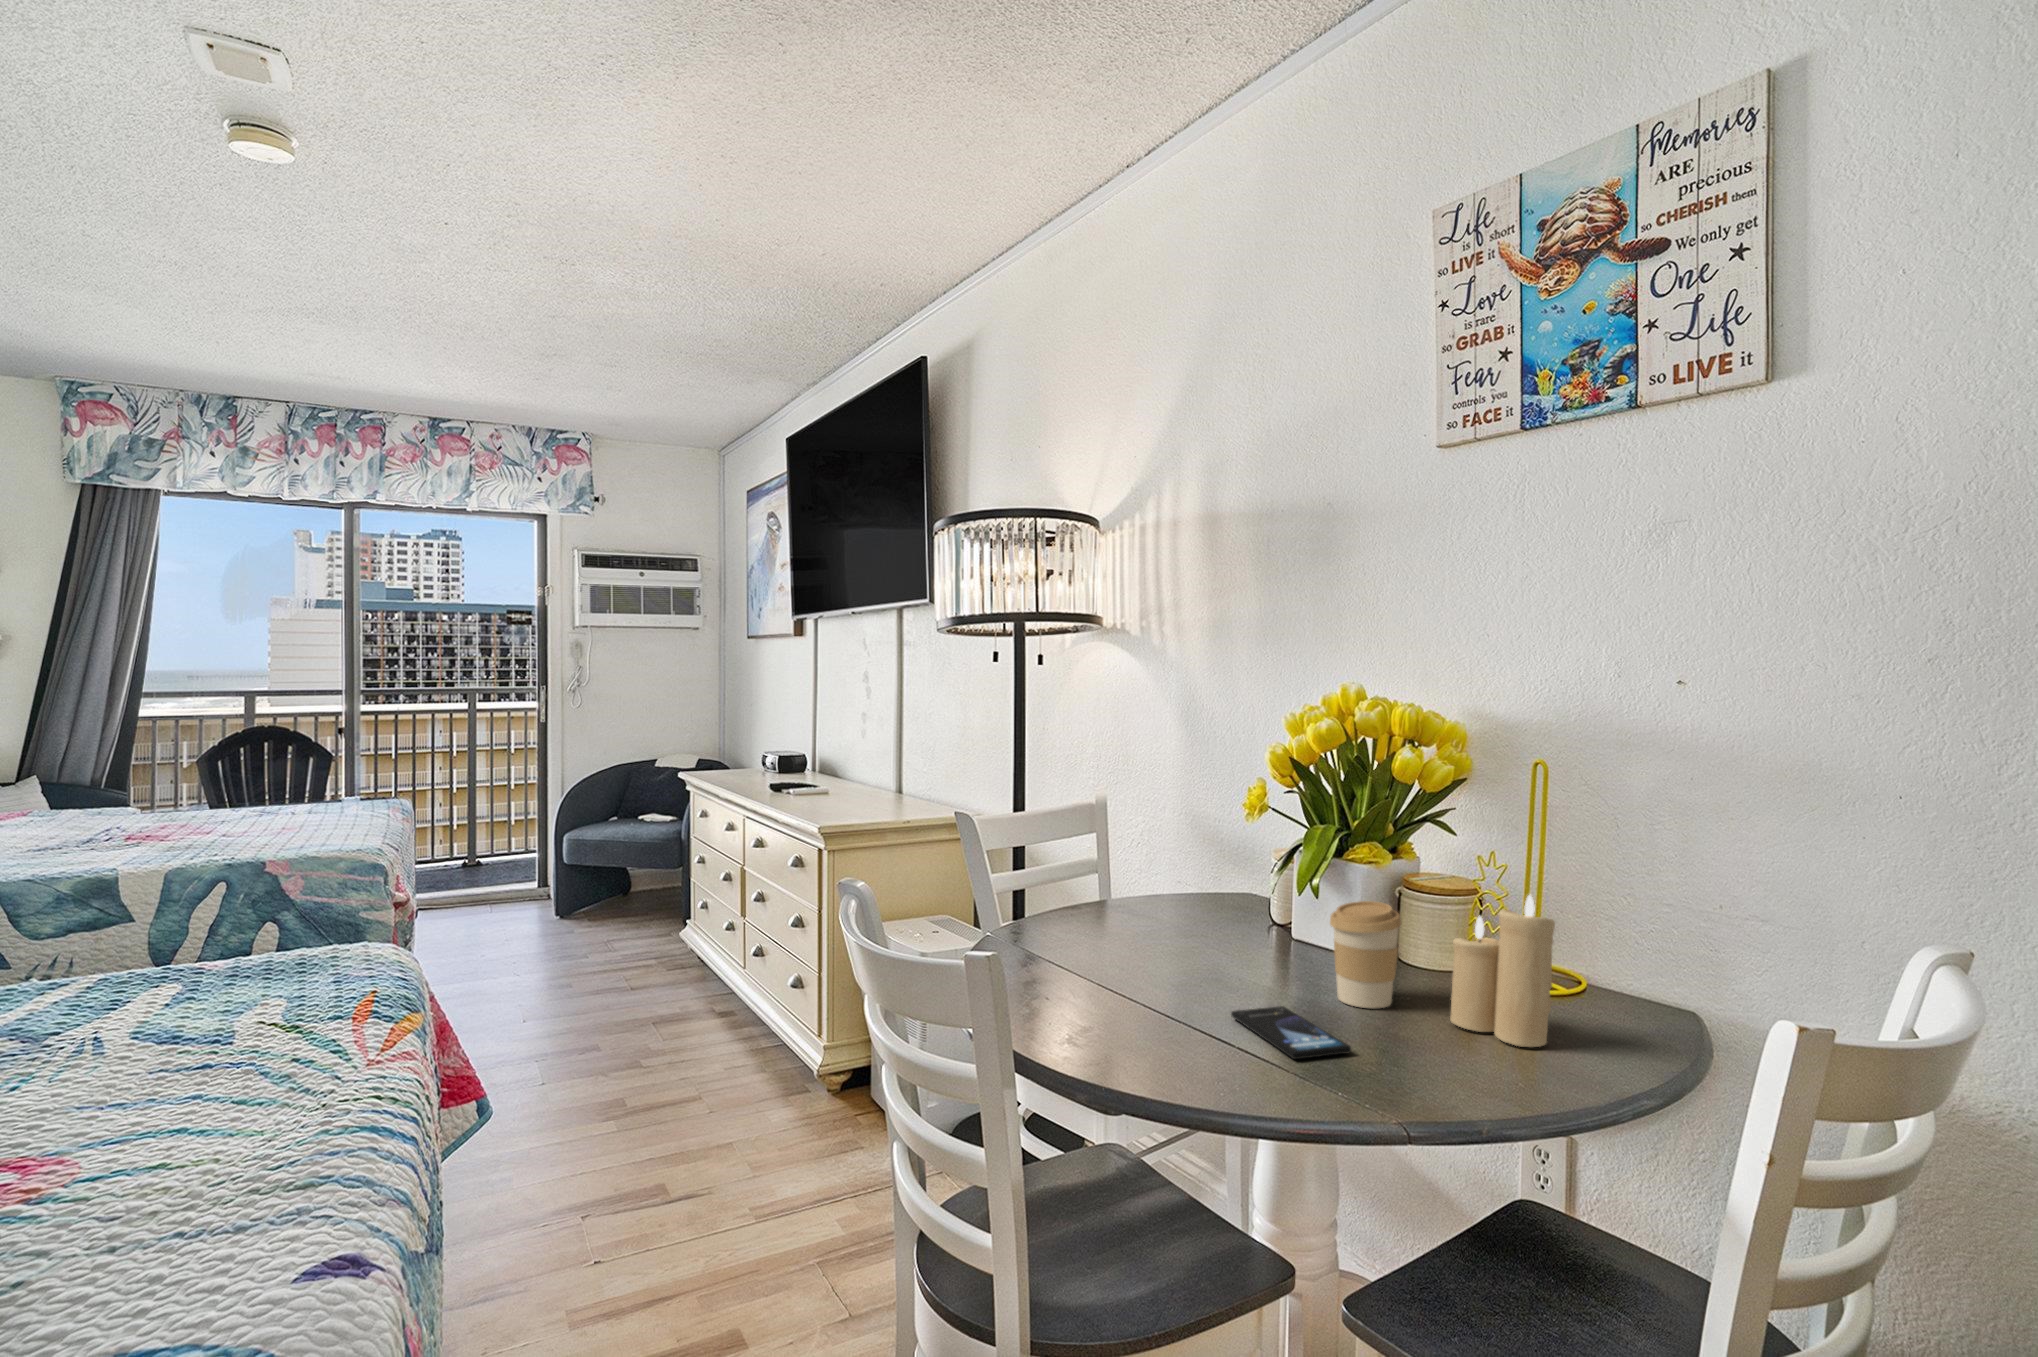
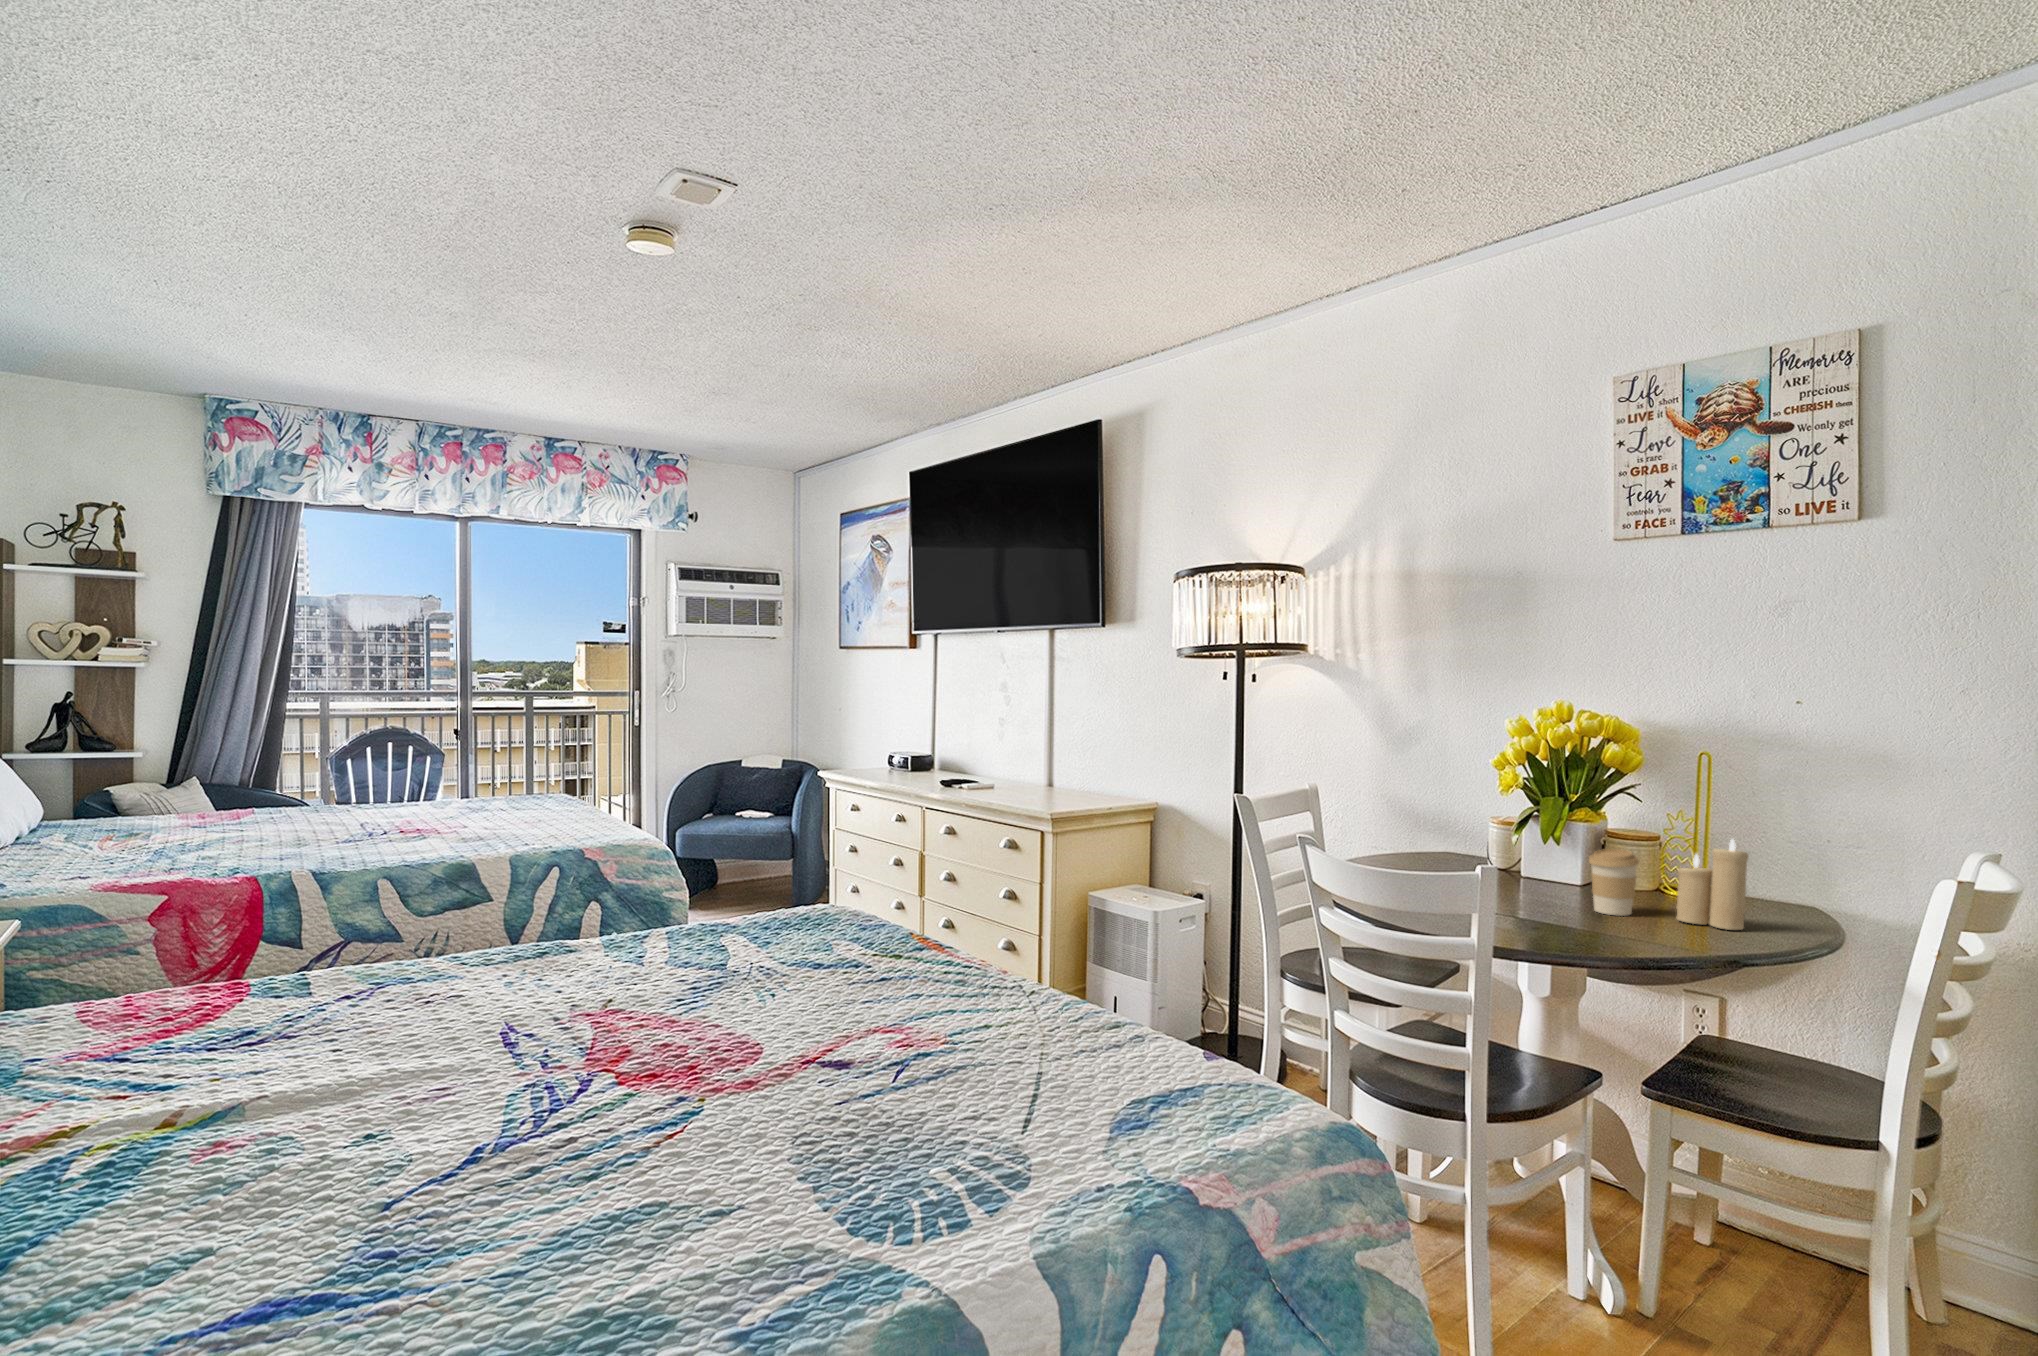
smartphone: present [1231,1006,1351,1059] -> none [1545,914,1638,937]

